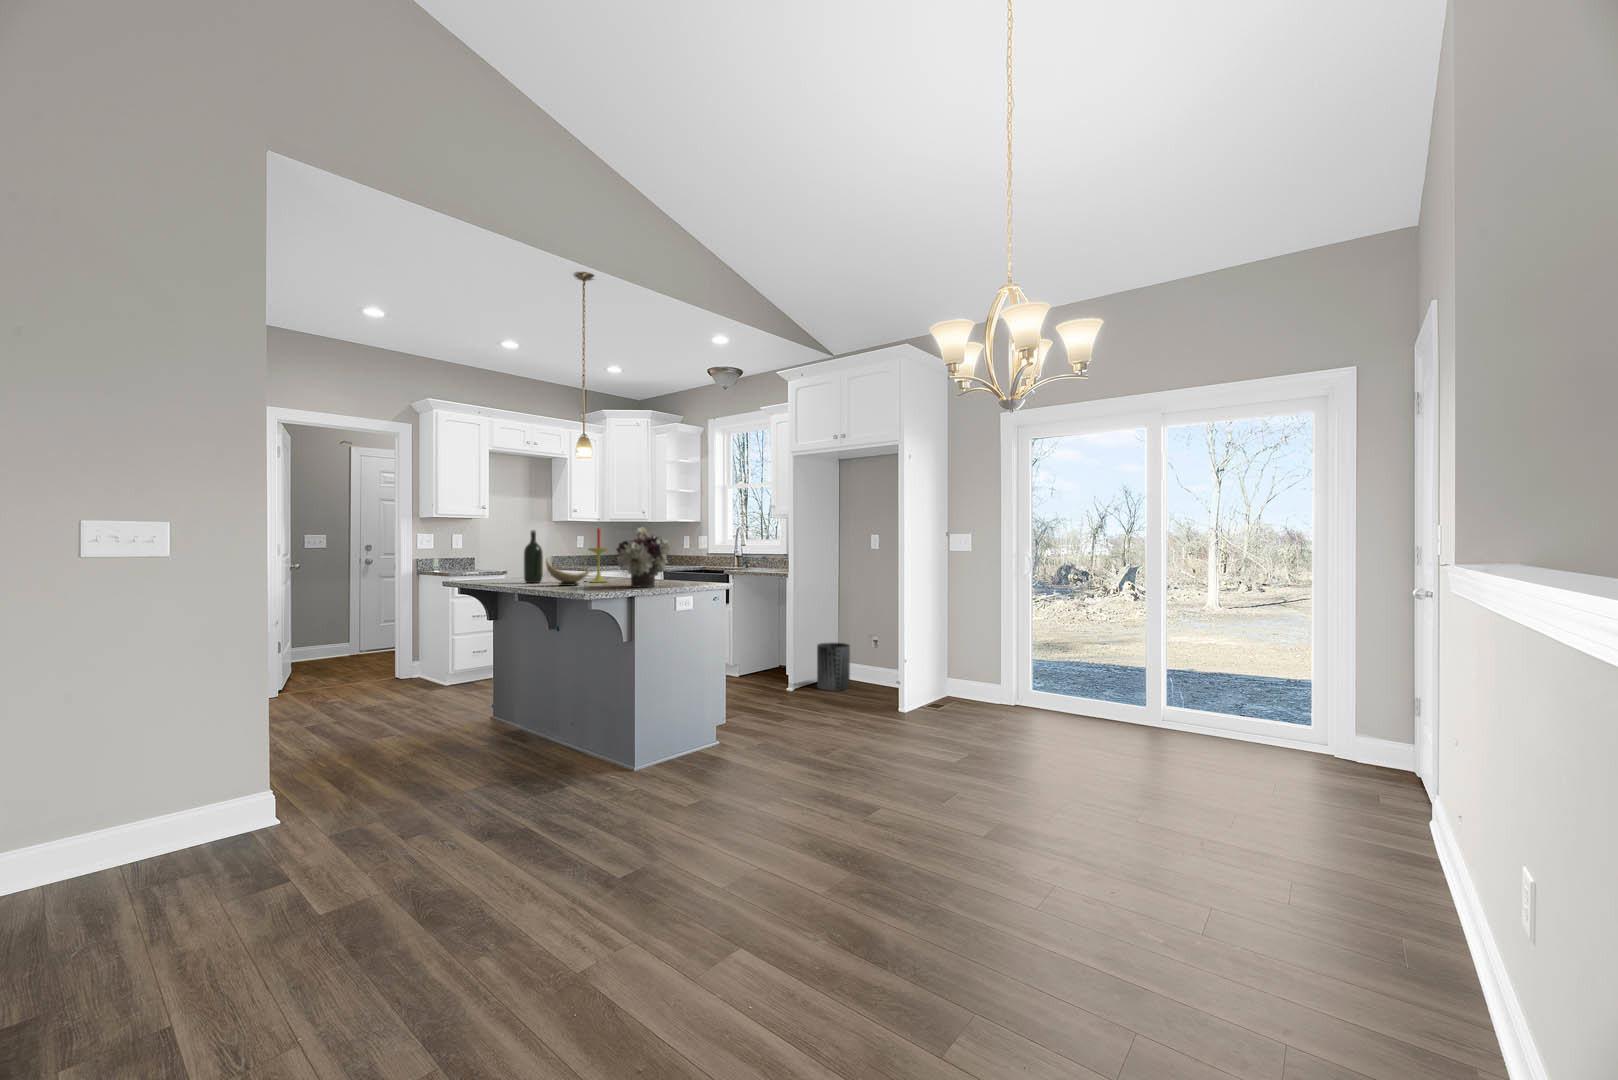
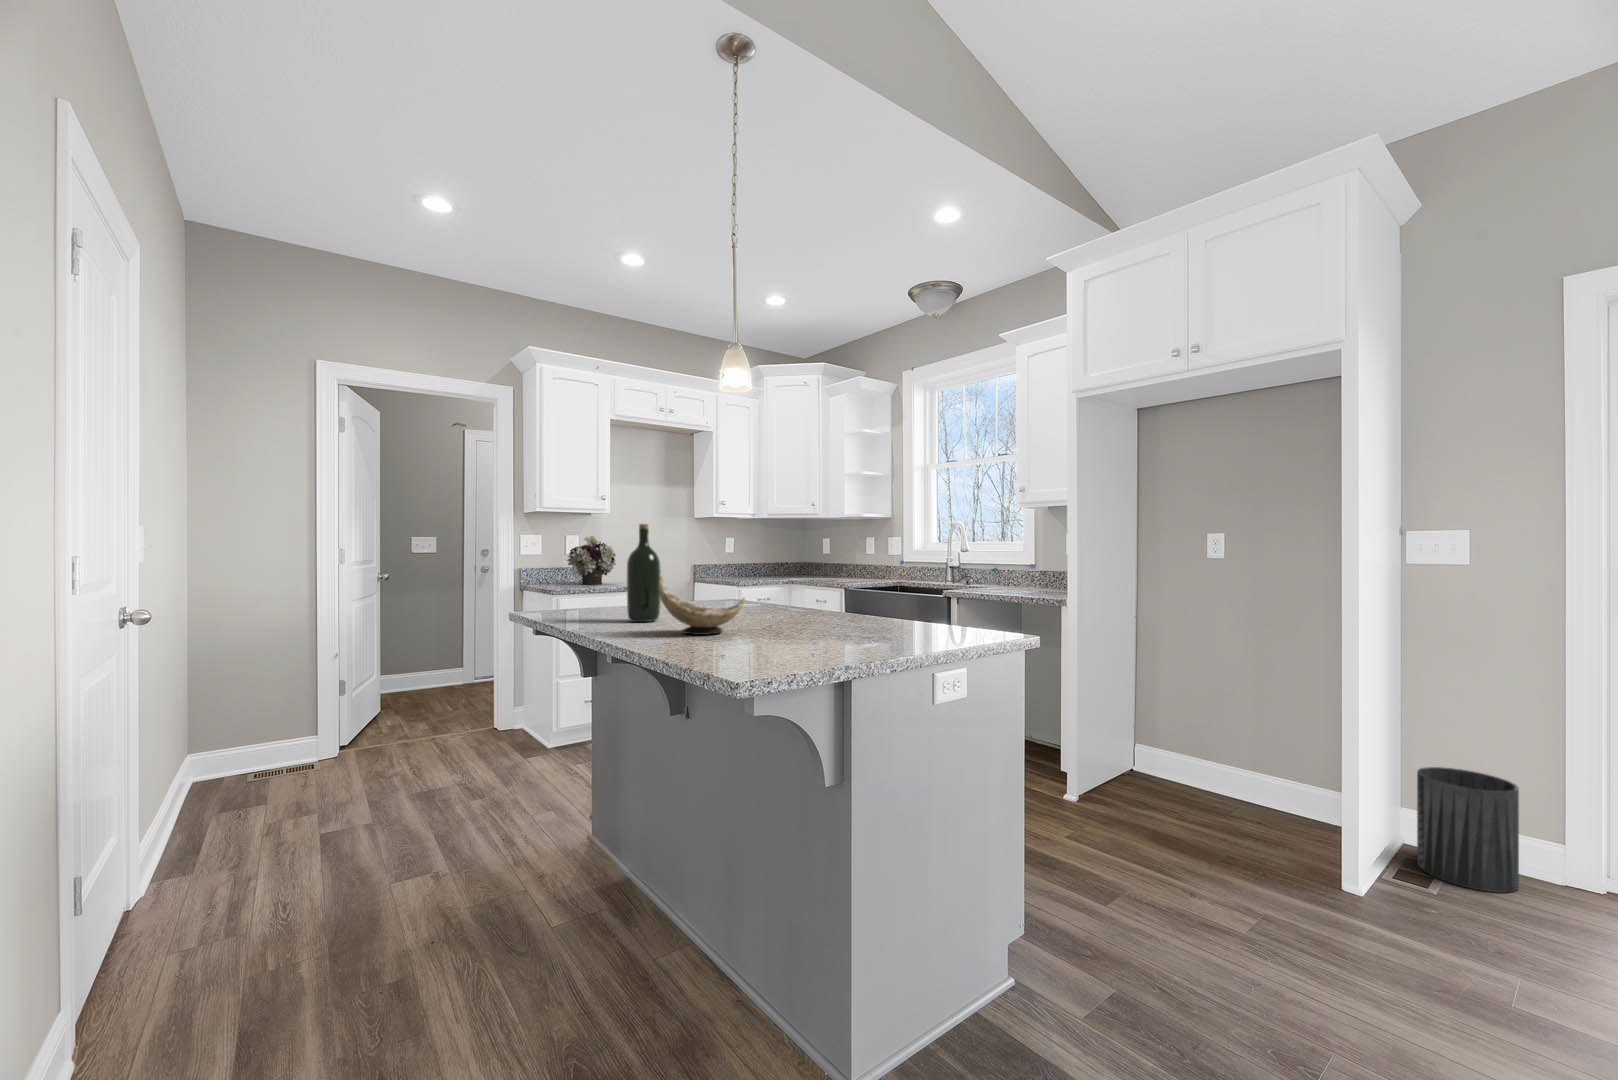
candle: present [589,528,609,583] -> none [733,516,780,623]
flower arrangement: present [616,528,670,587] -> present [567,536,616,585]
trash can: present [817,643,850,691] -> present [1417,767,1519,893]

